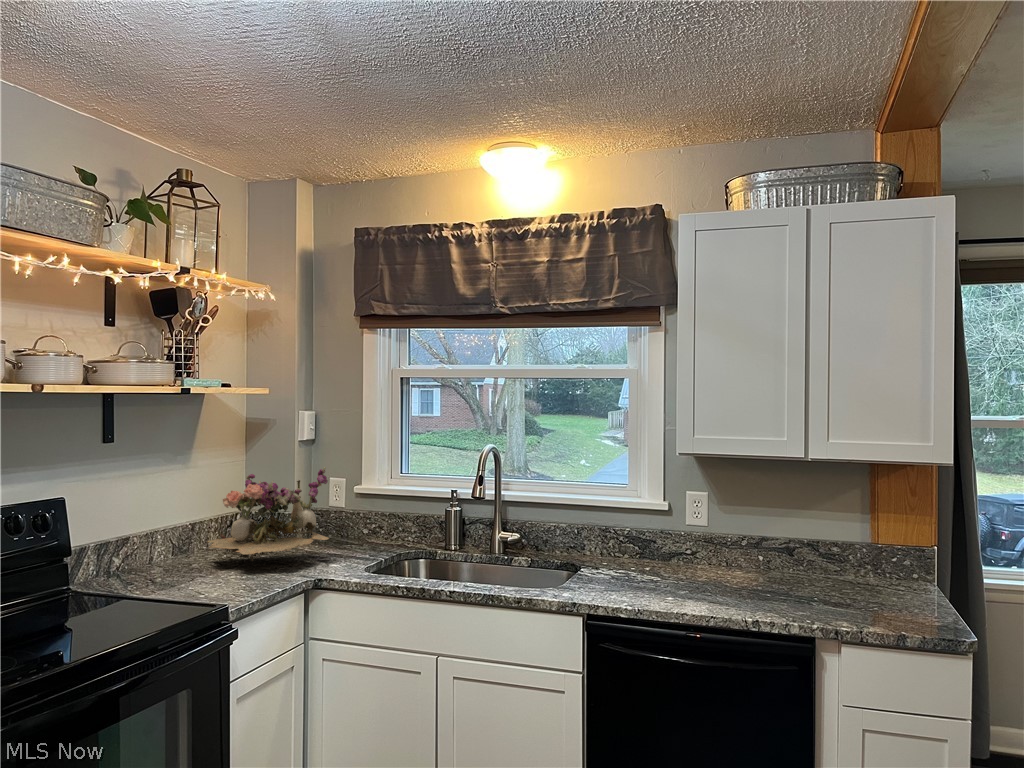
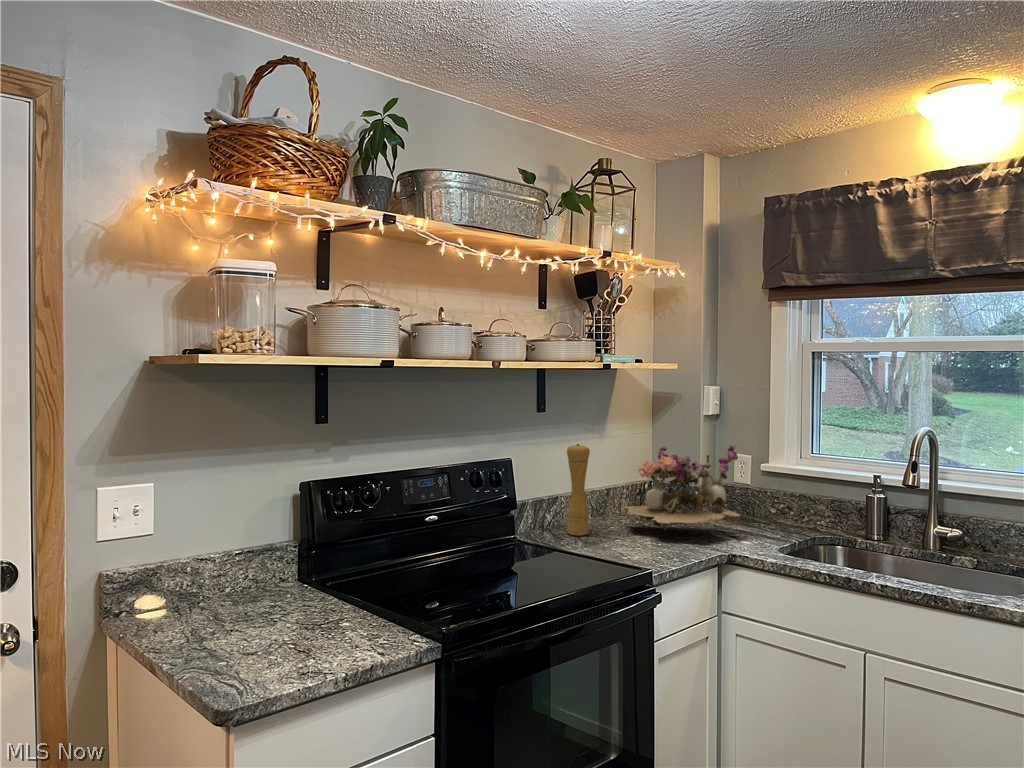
pepper mill: none [137,476,165,578] -> present [567,444,590,535]

